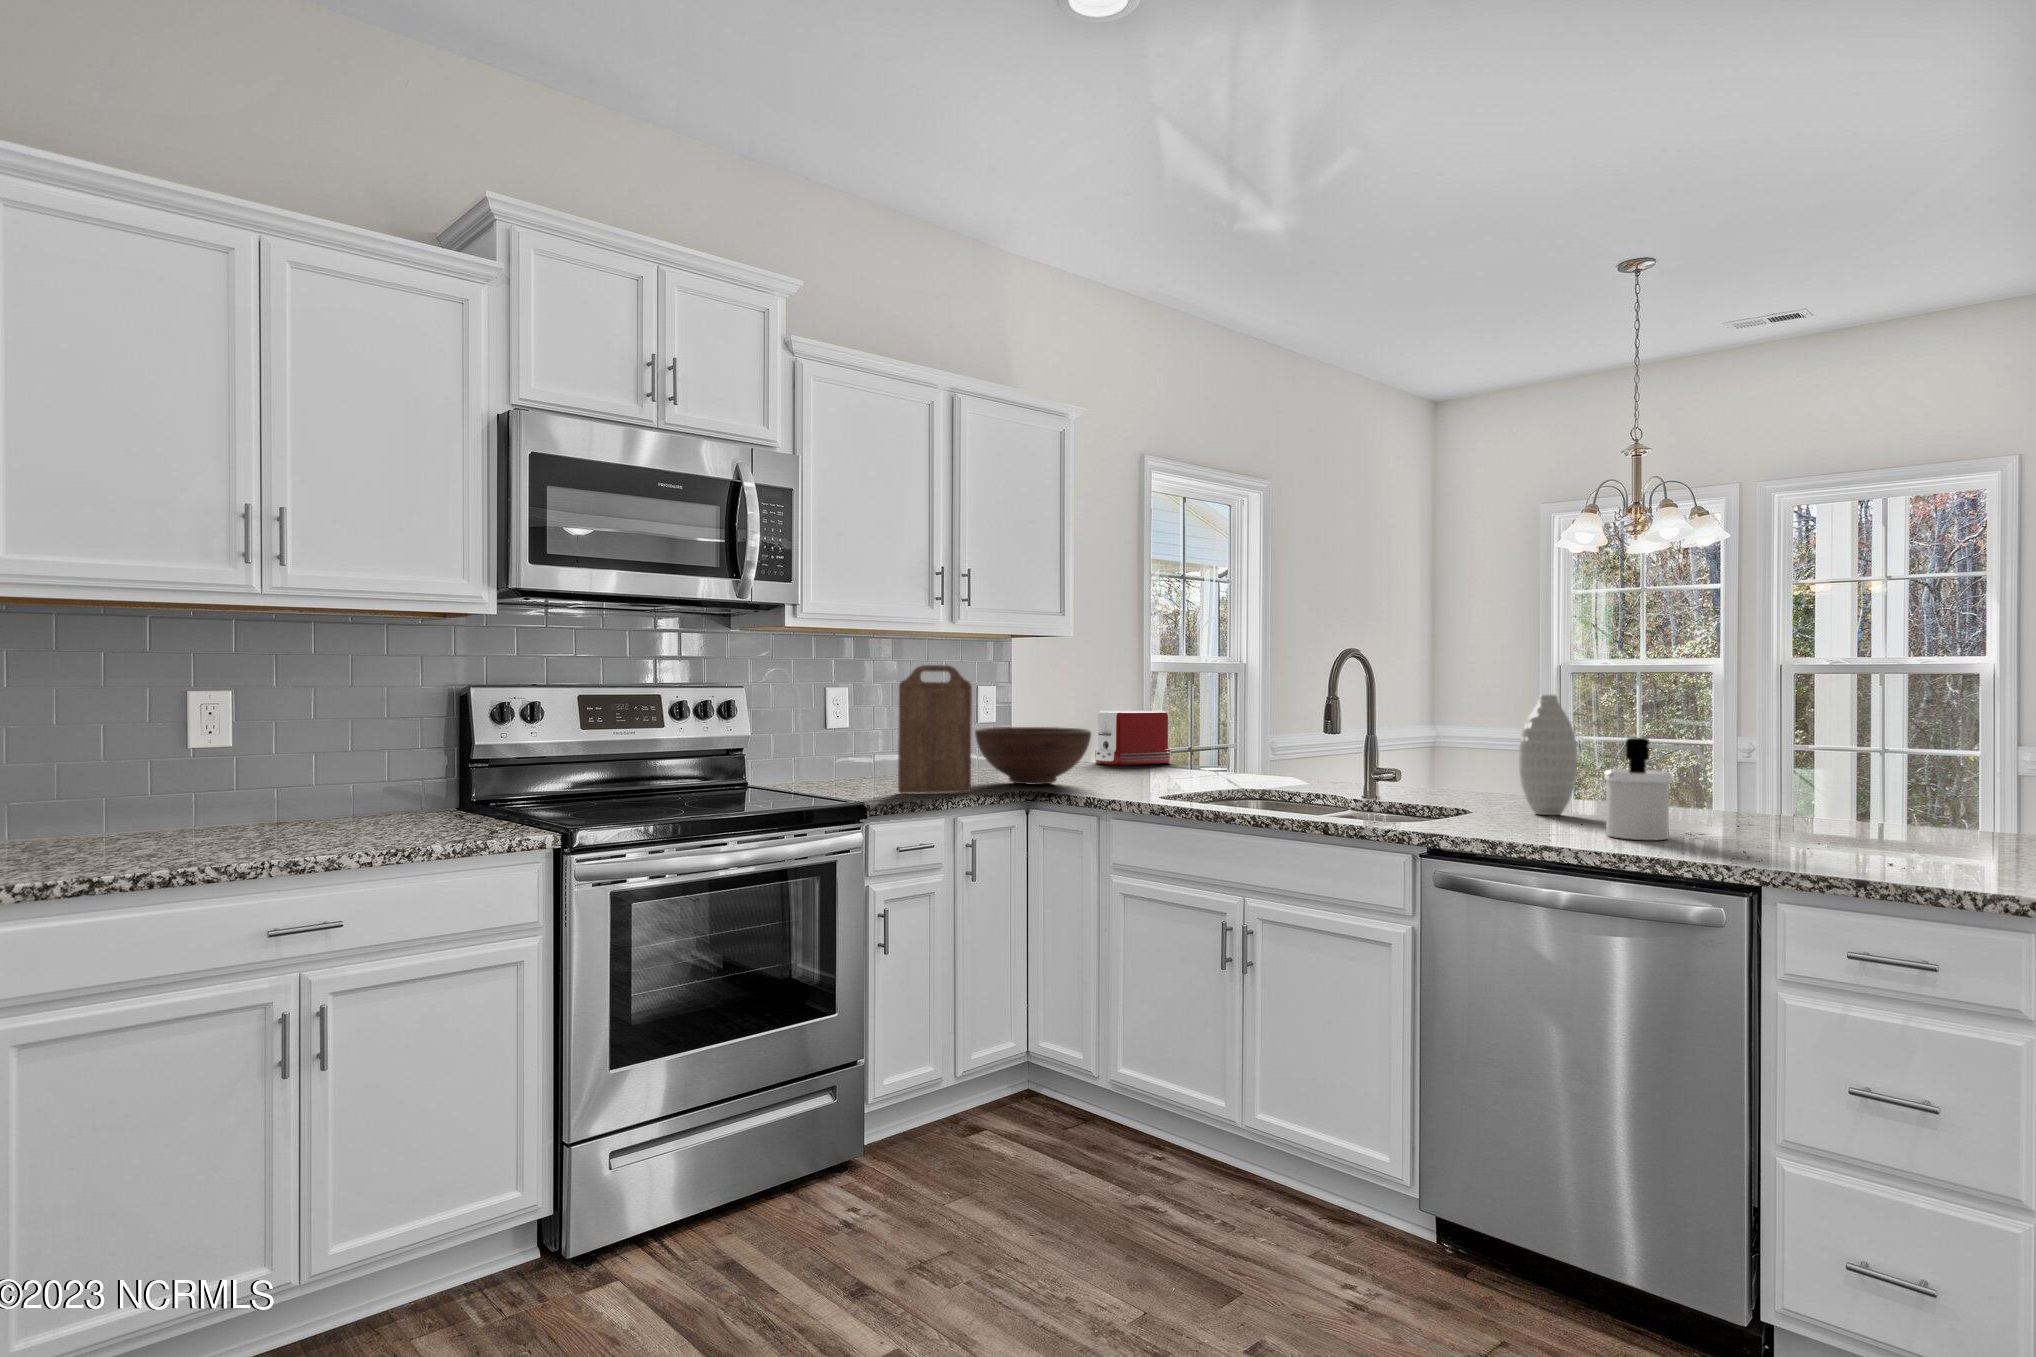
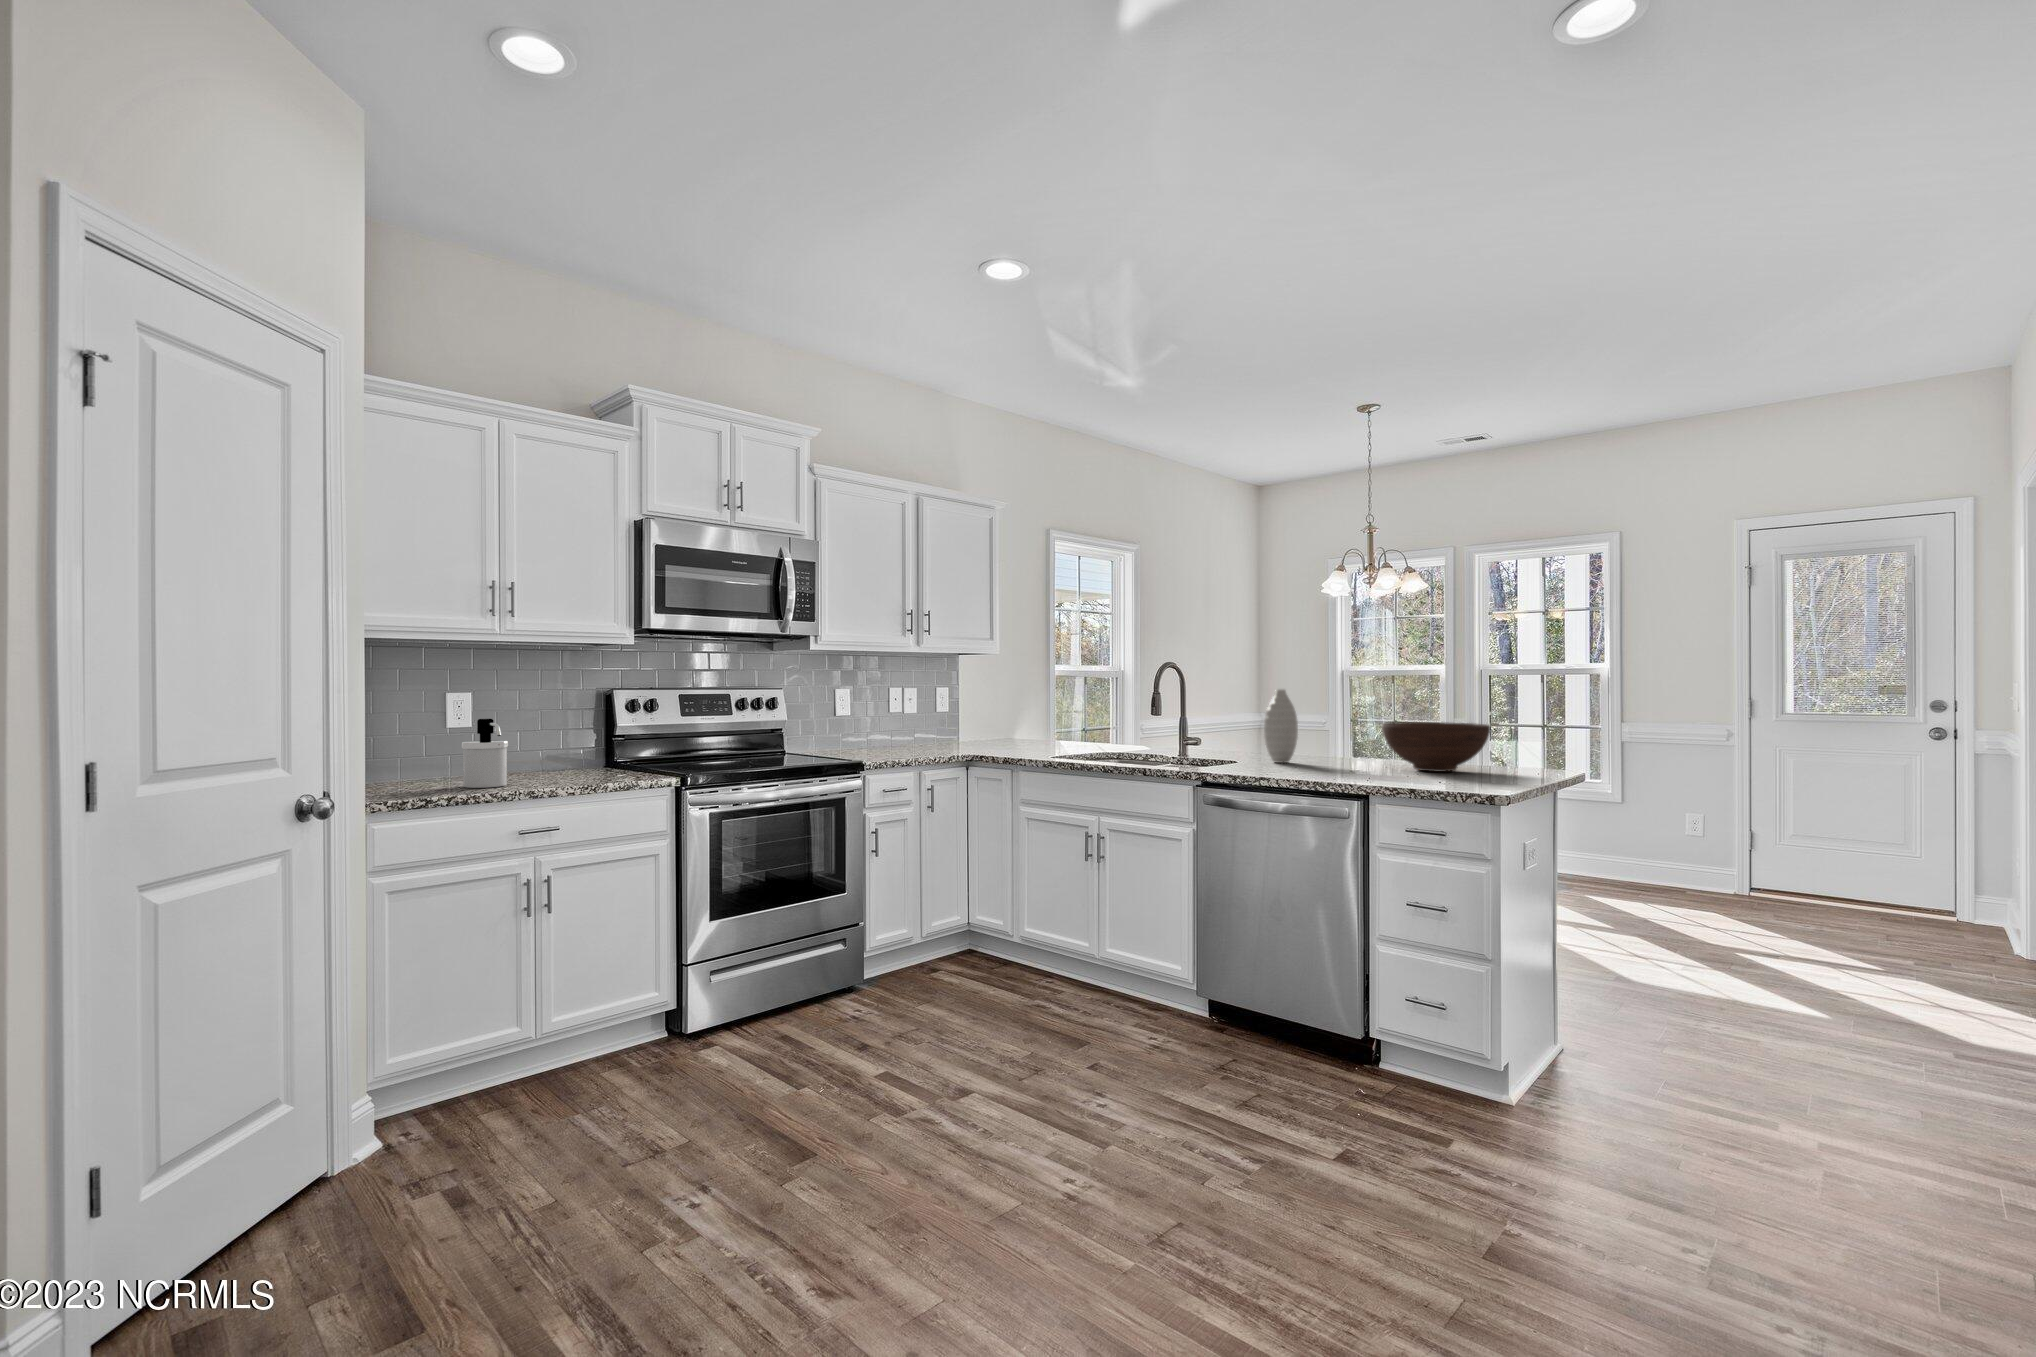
cutting board: present [898,665,972,794] -> none [883,674,930,756]
toaster: present [1095,710,1171,765] -> none [1015,704,1066,740]
fruit bowl: present [975,727,1091,785] -> present [1381,722,1490,772]
soap dispenser: present [1604,738,1708,840] -> present [462,719,509,788]

